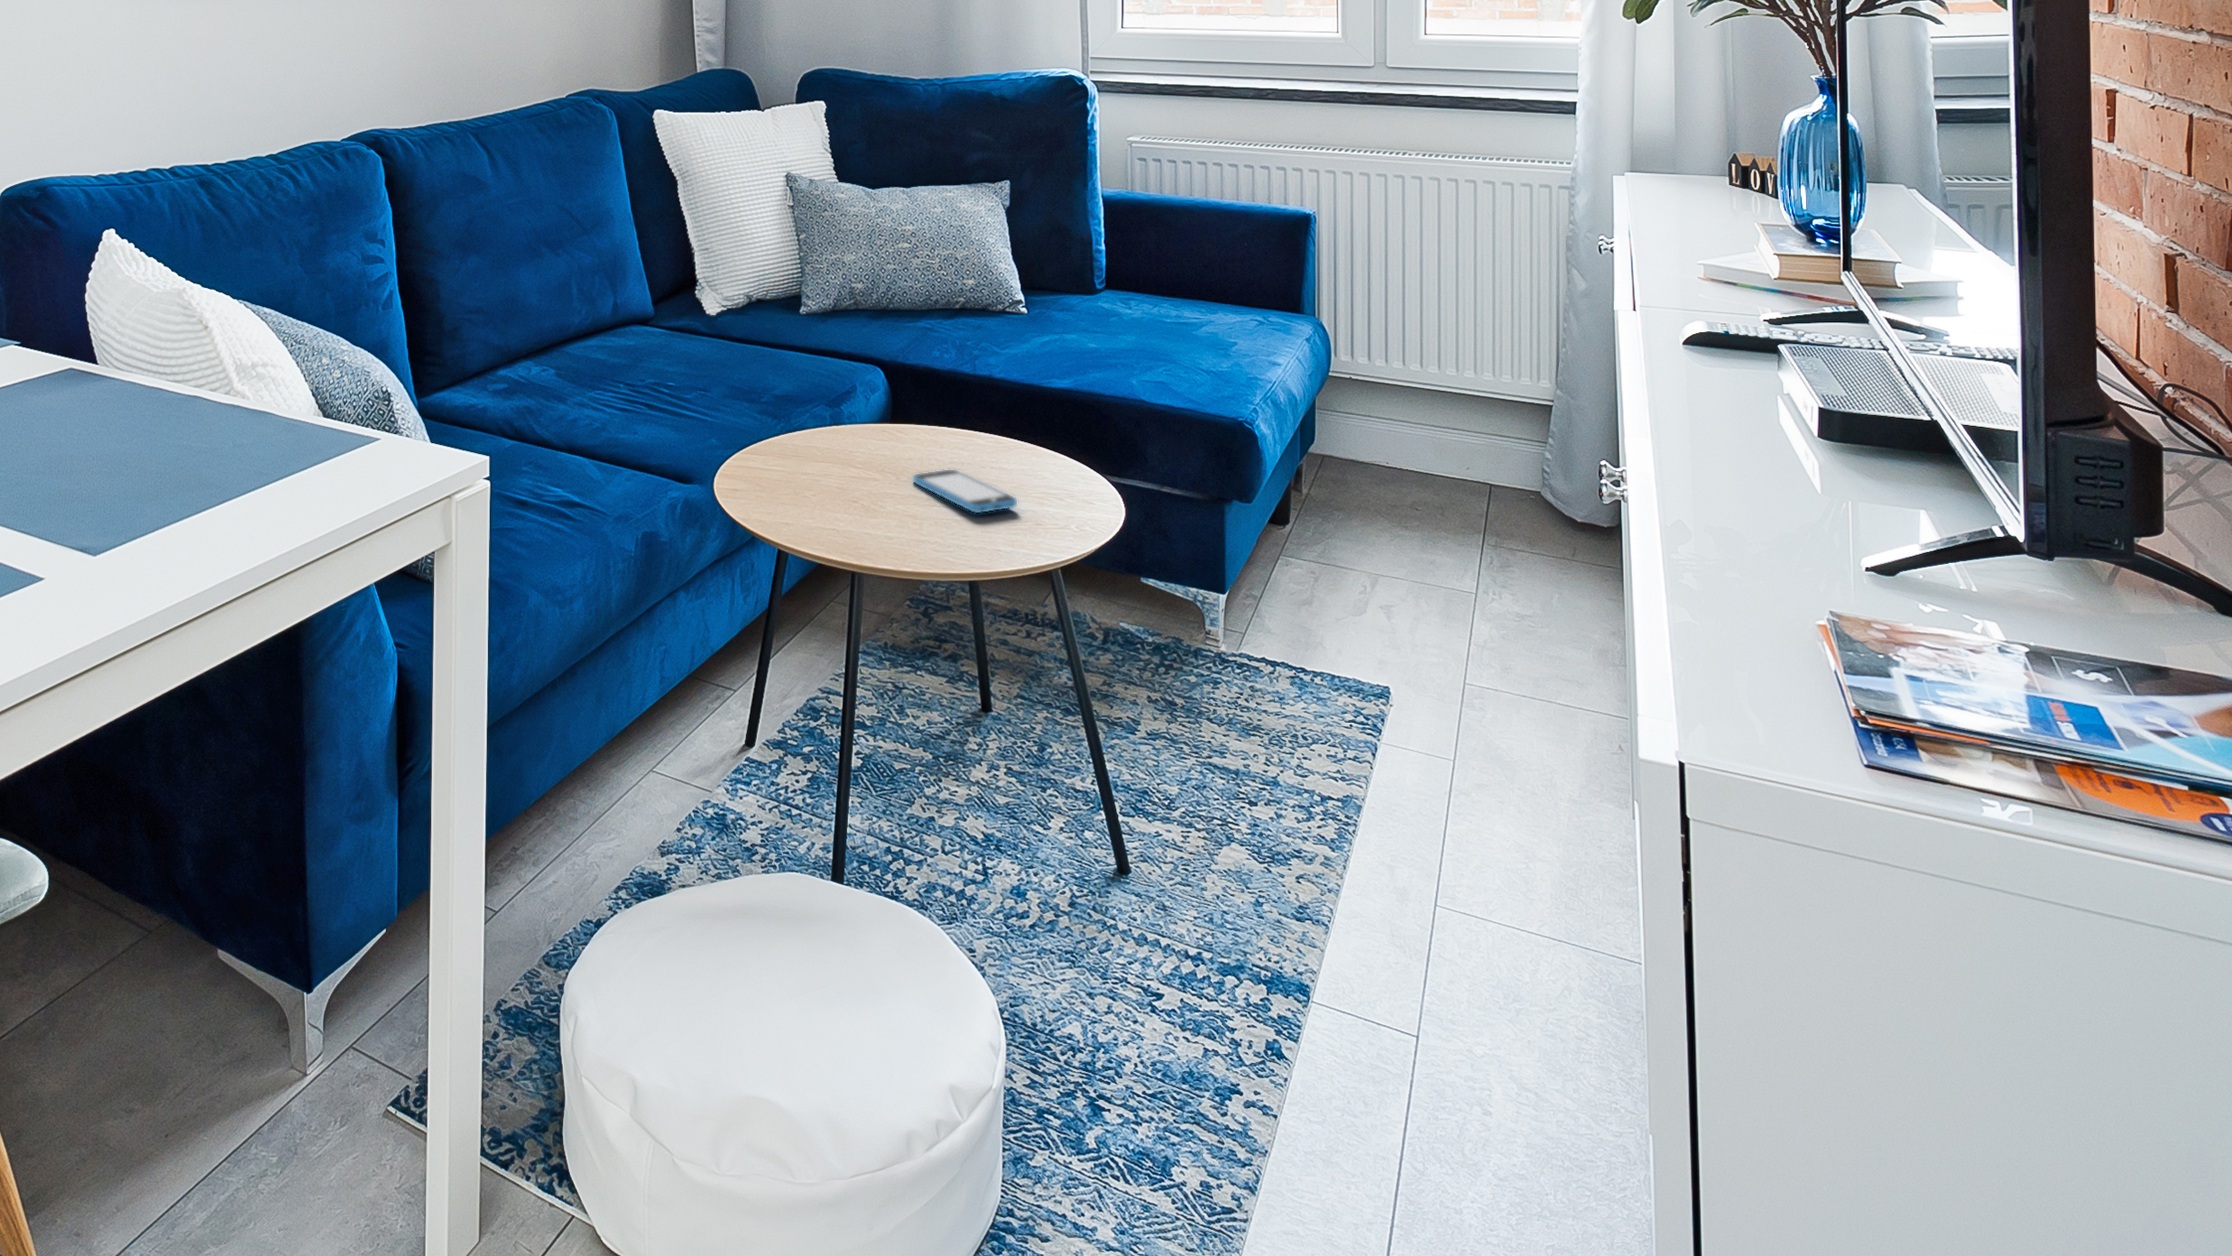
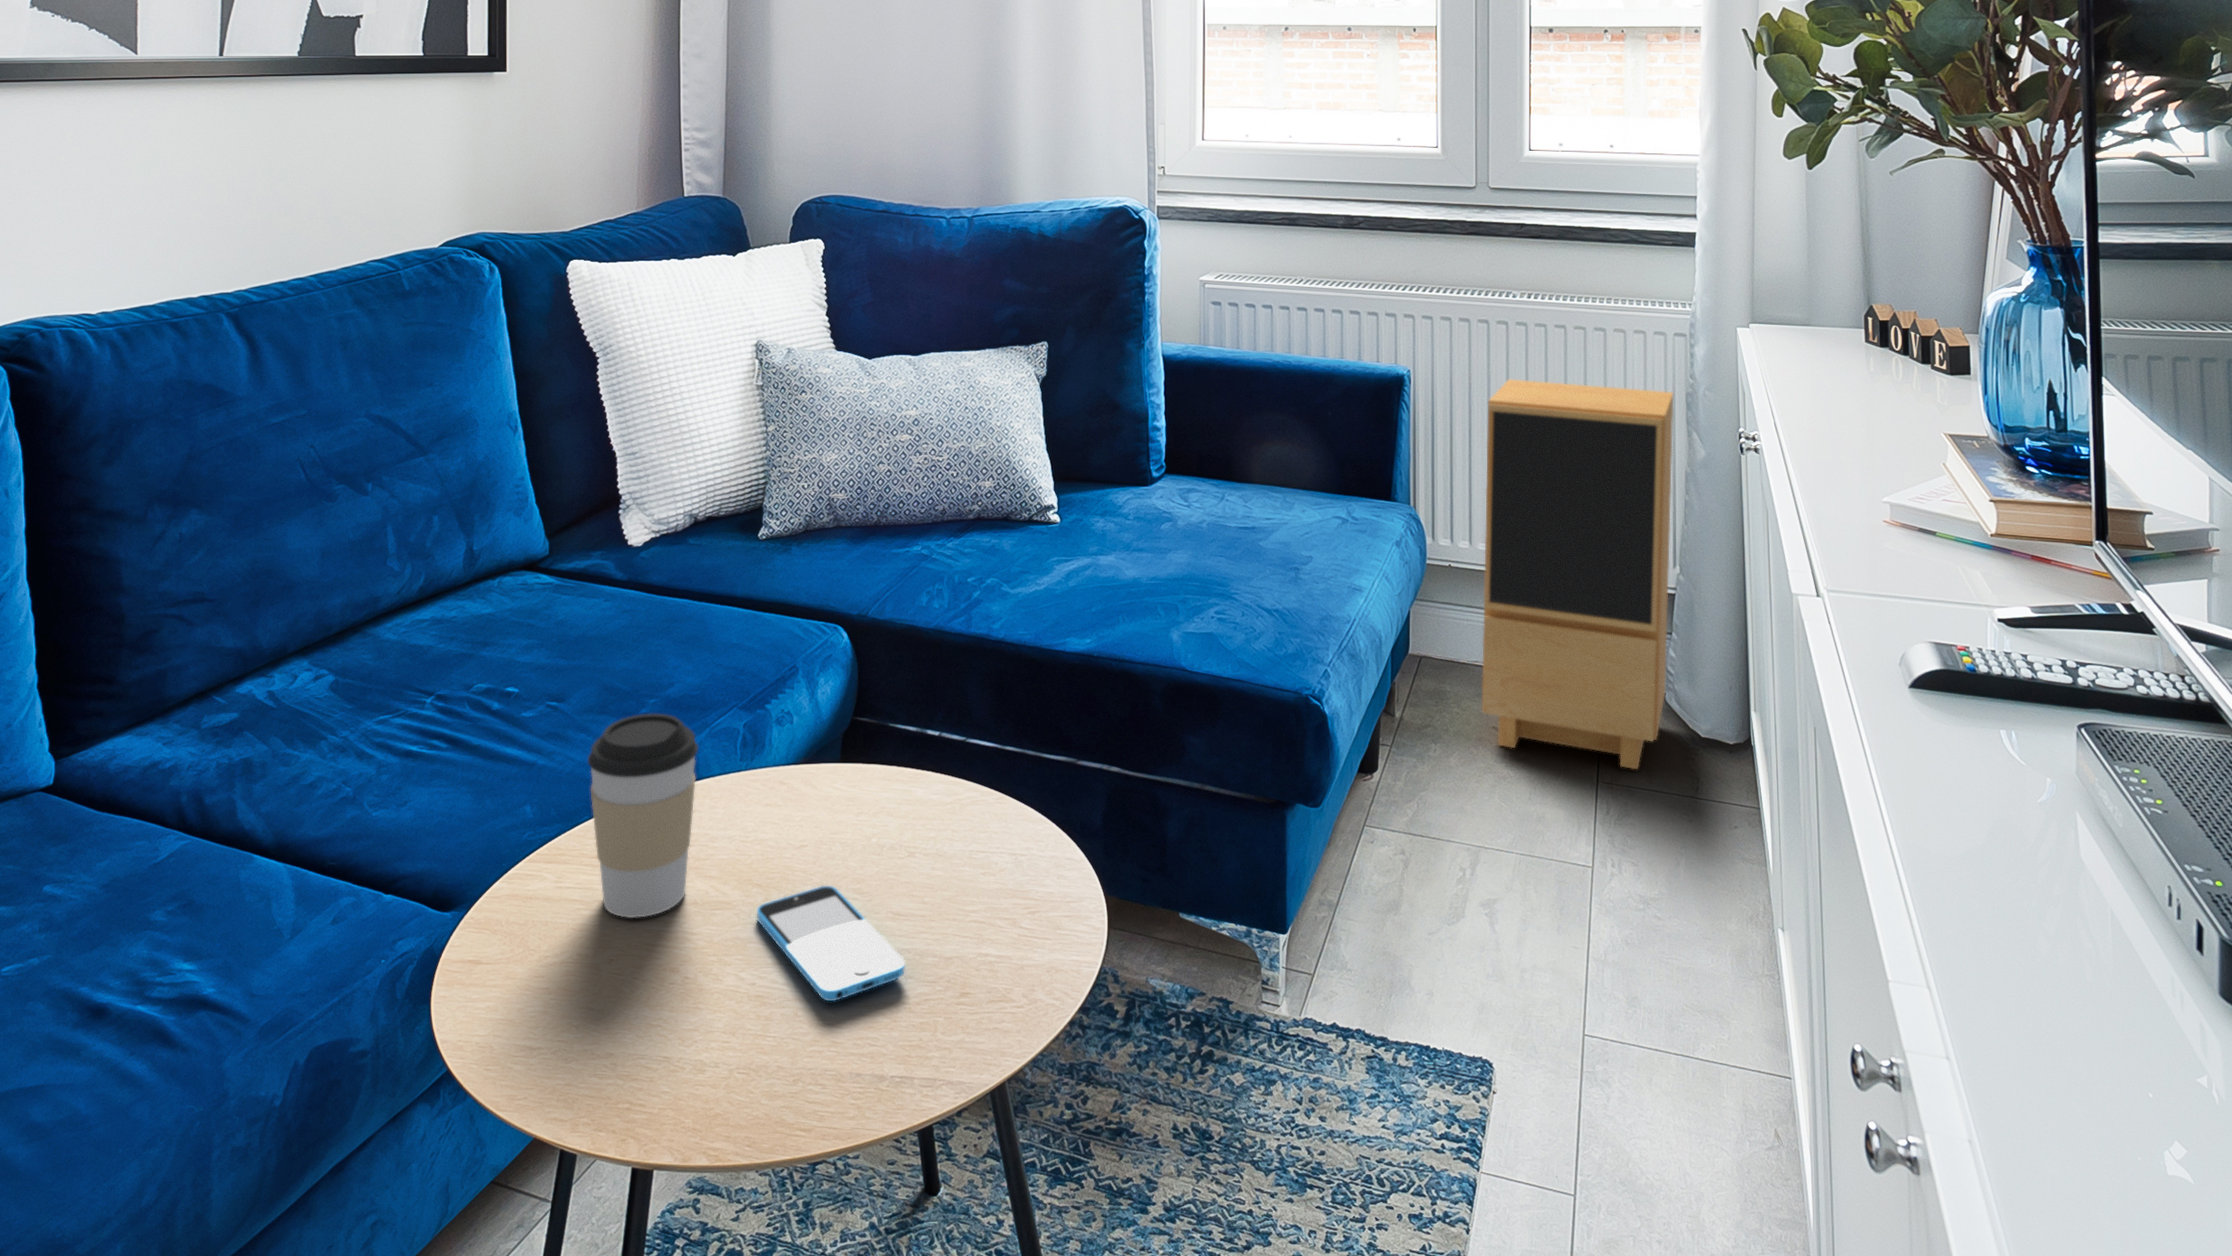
speaker: none [1369,219,1549,531] -> present [1482,379,1673,769]
coffee cup: none [808,362,873,476] -> present [588,714,698,917]

